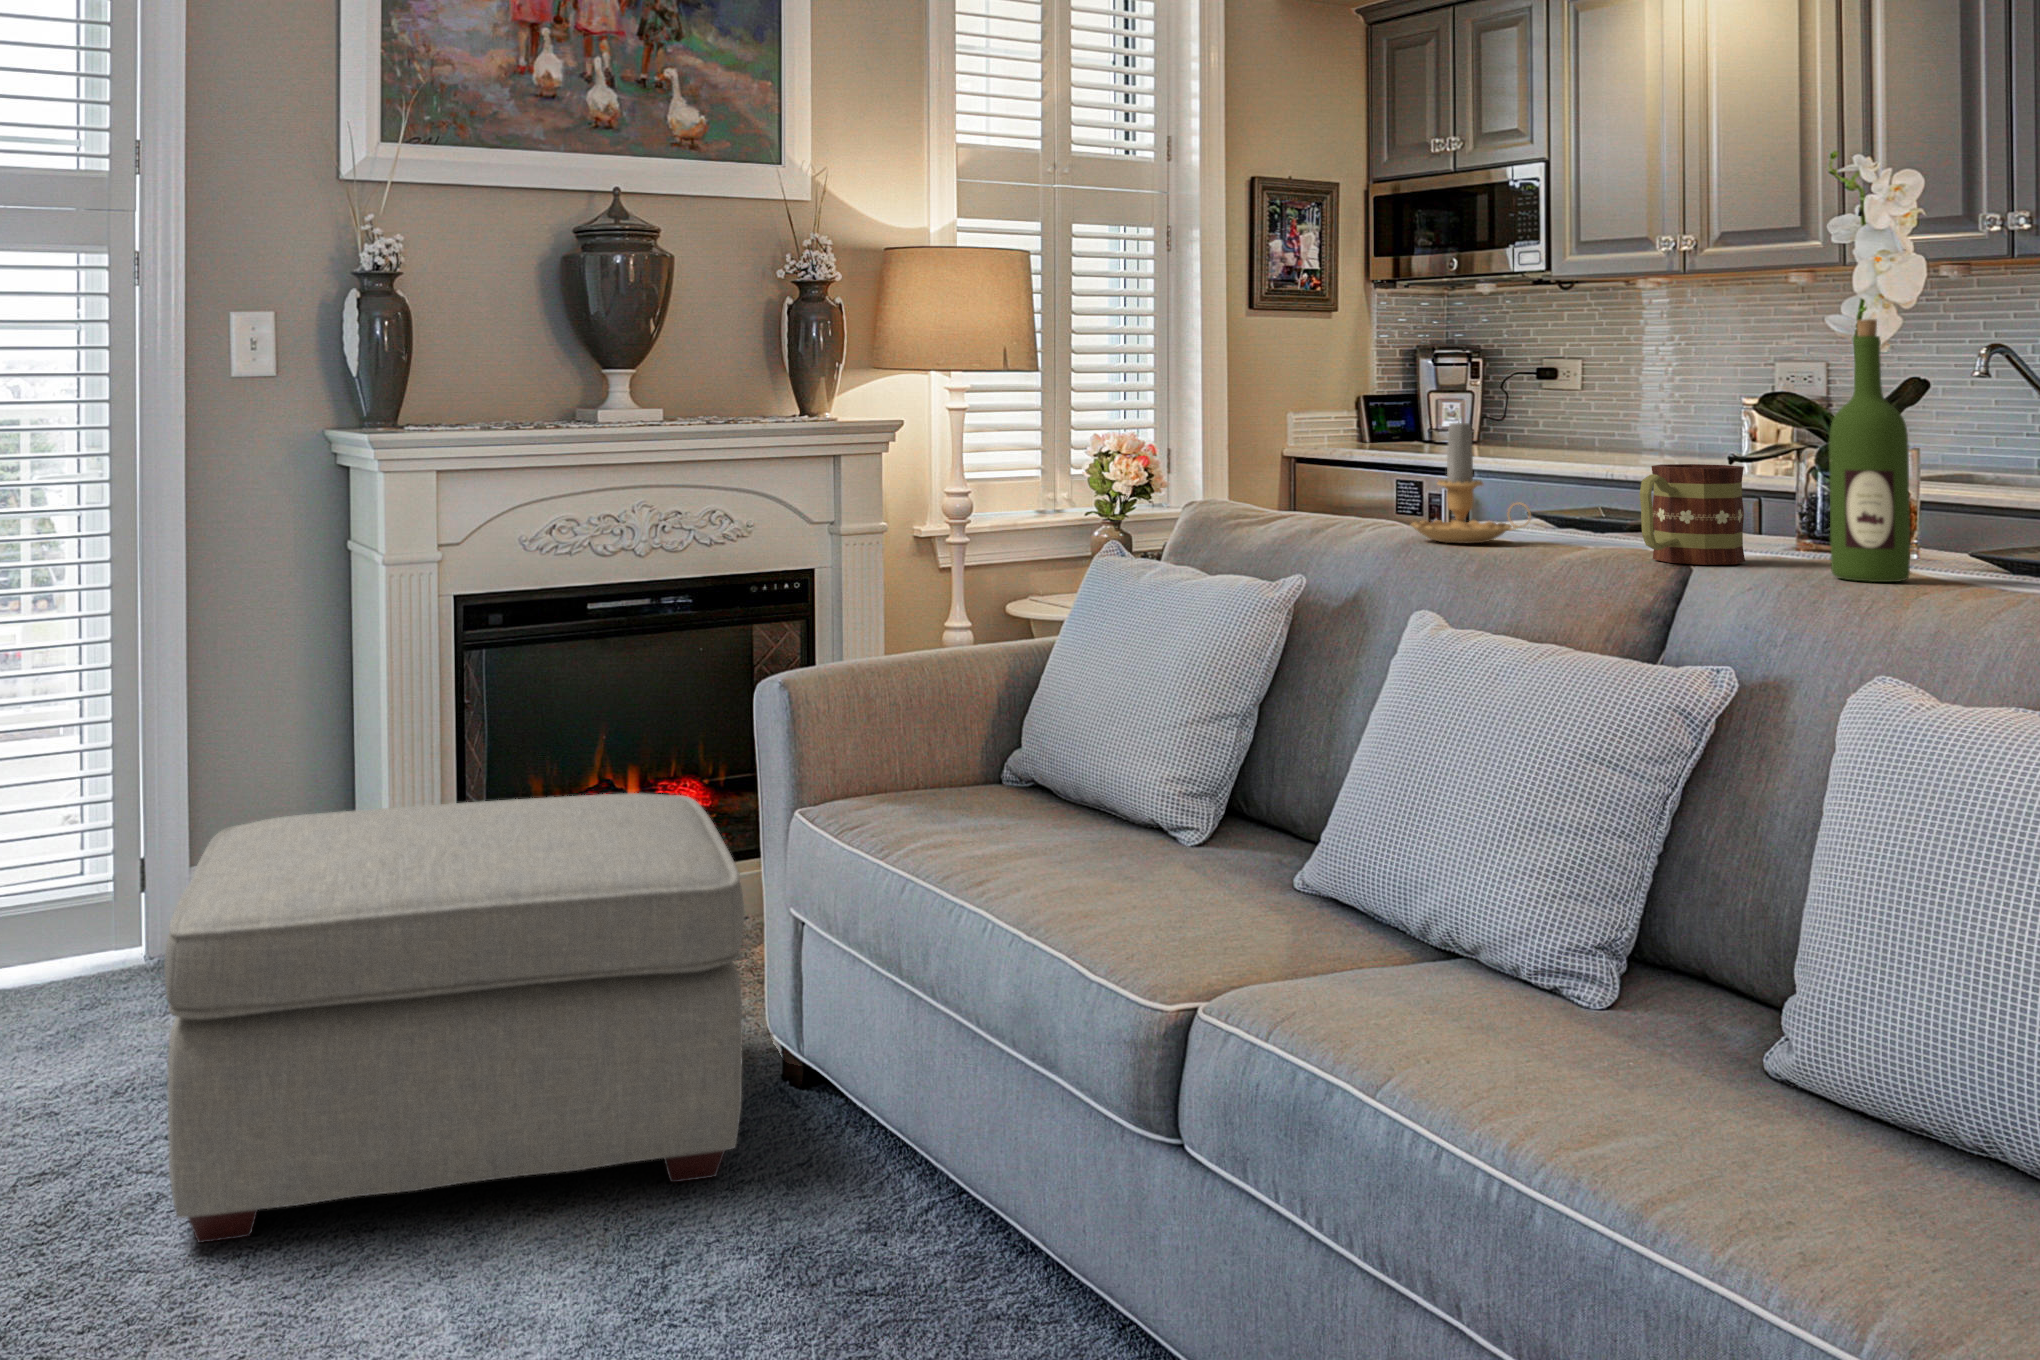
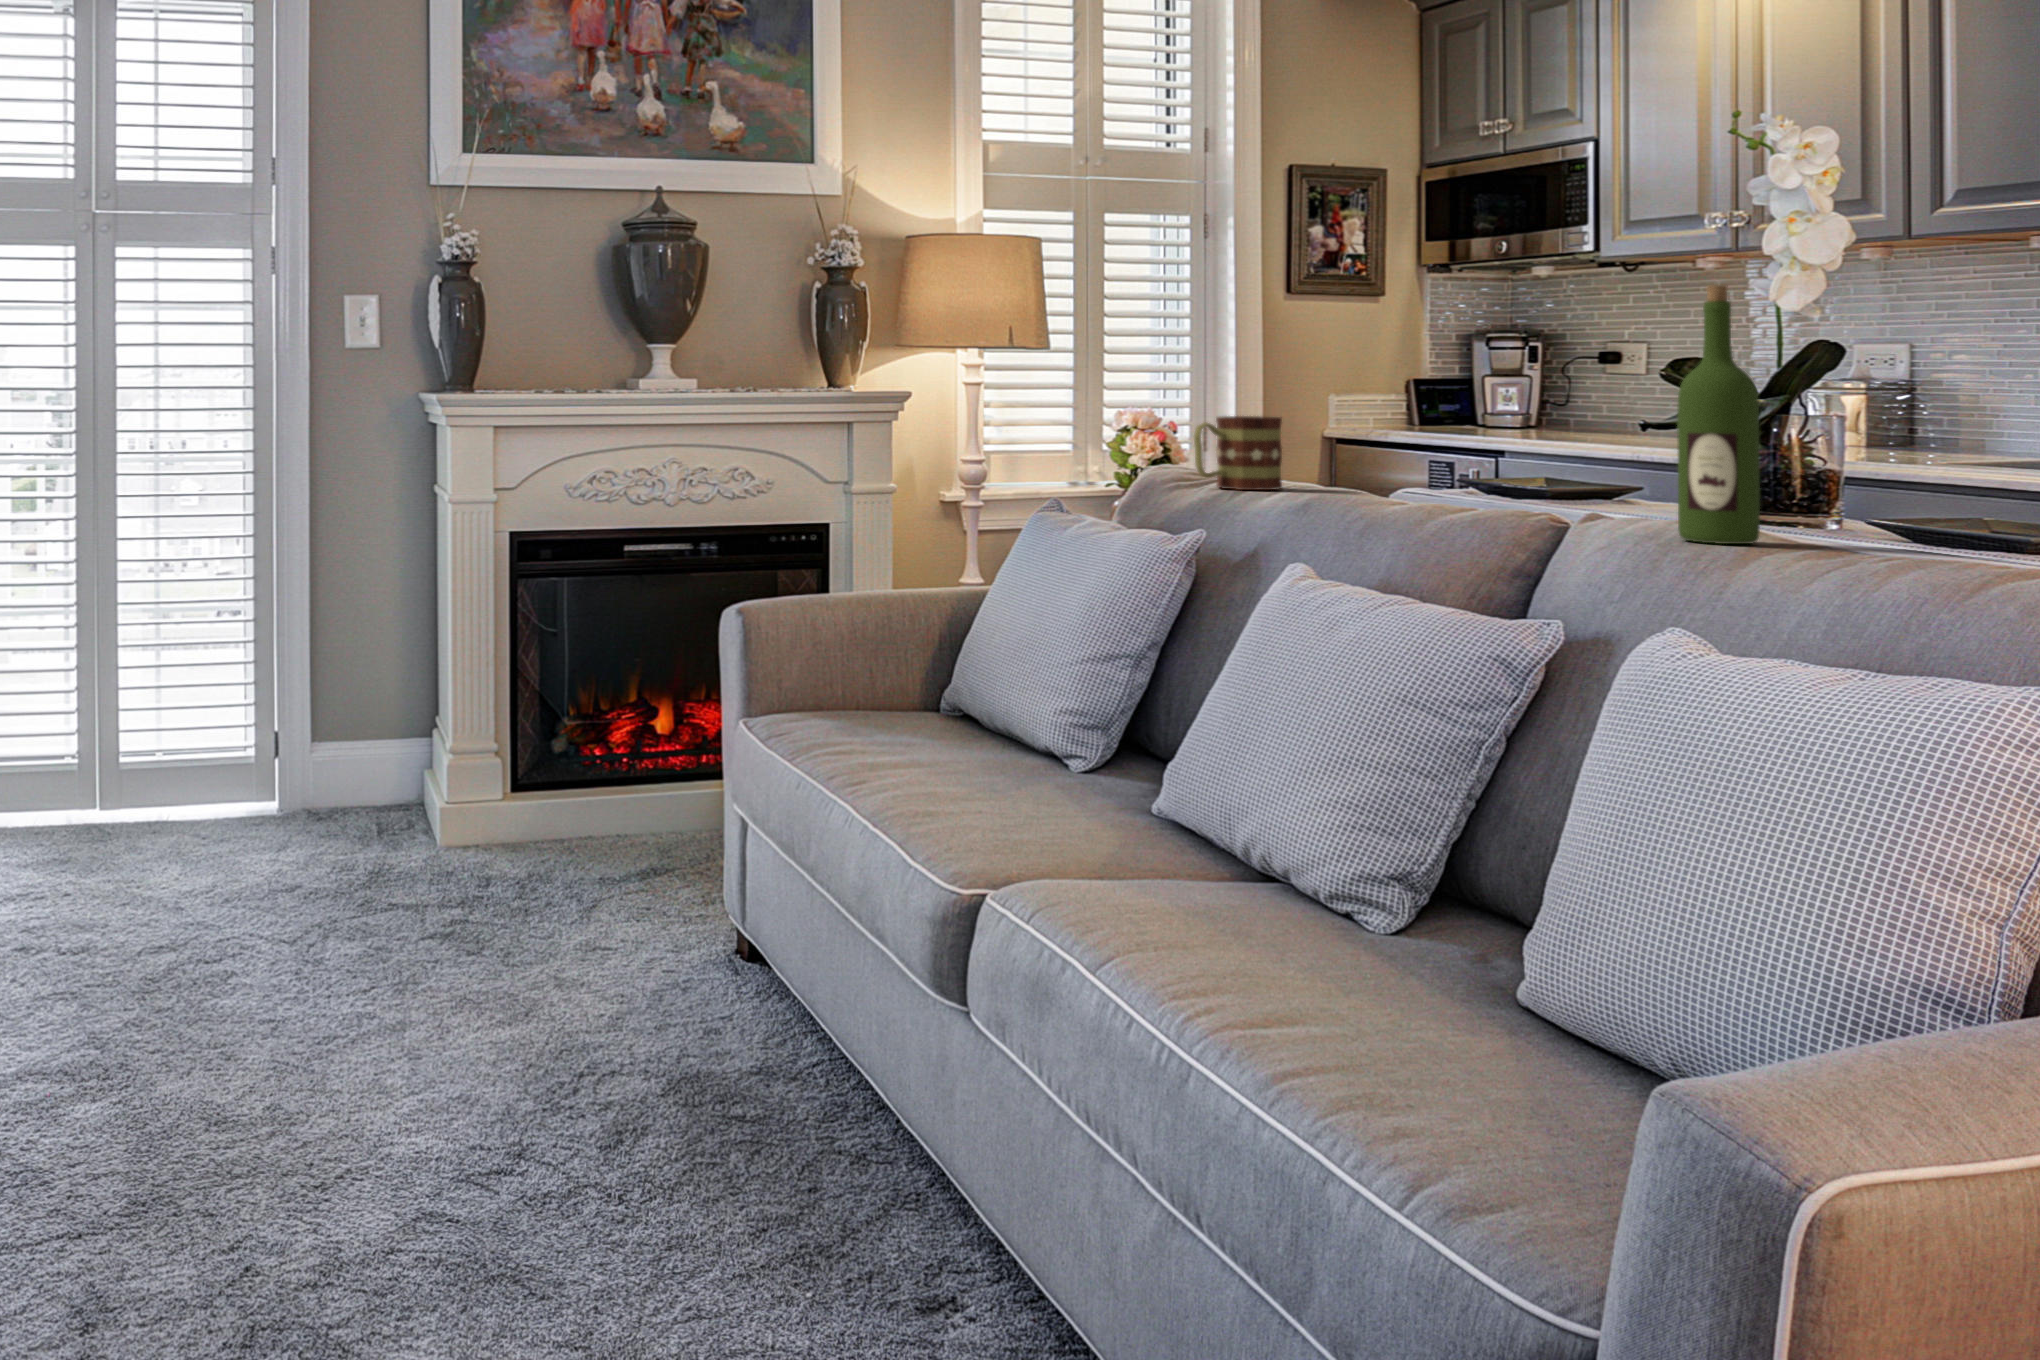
candle: present [1411,422,1531,543] -> none [1306,383,1420,504]
mug: present [1640,464,1745,565] -> present [1194,416,1282,490]
ottoman: present [164,793,744,1243] -> none [226,704,687,1028]

